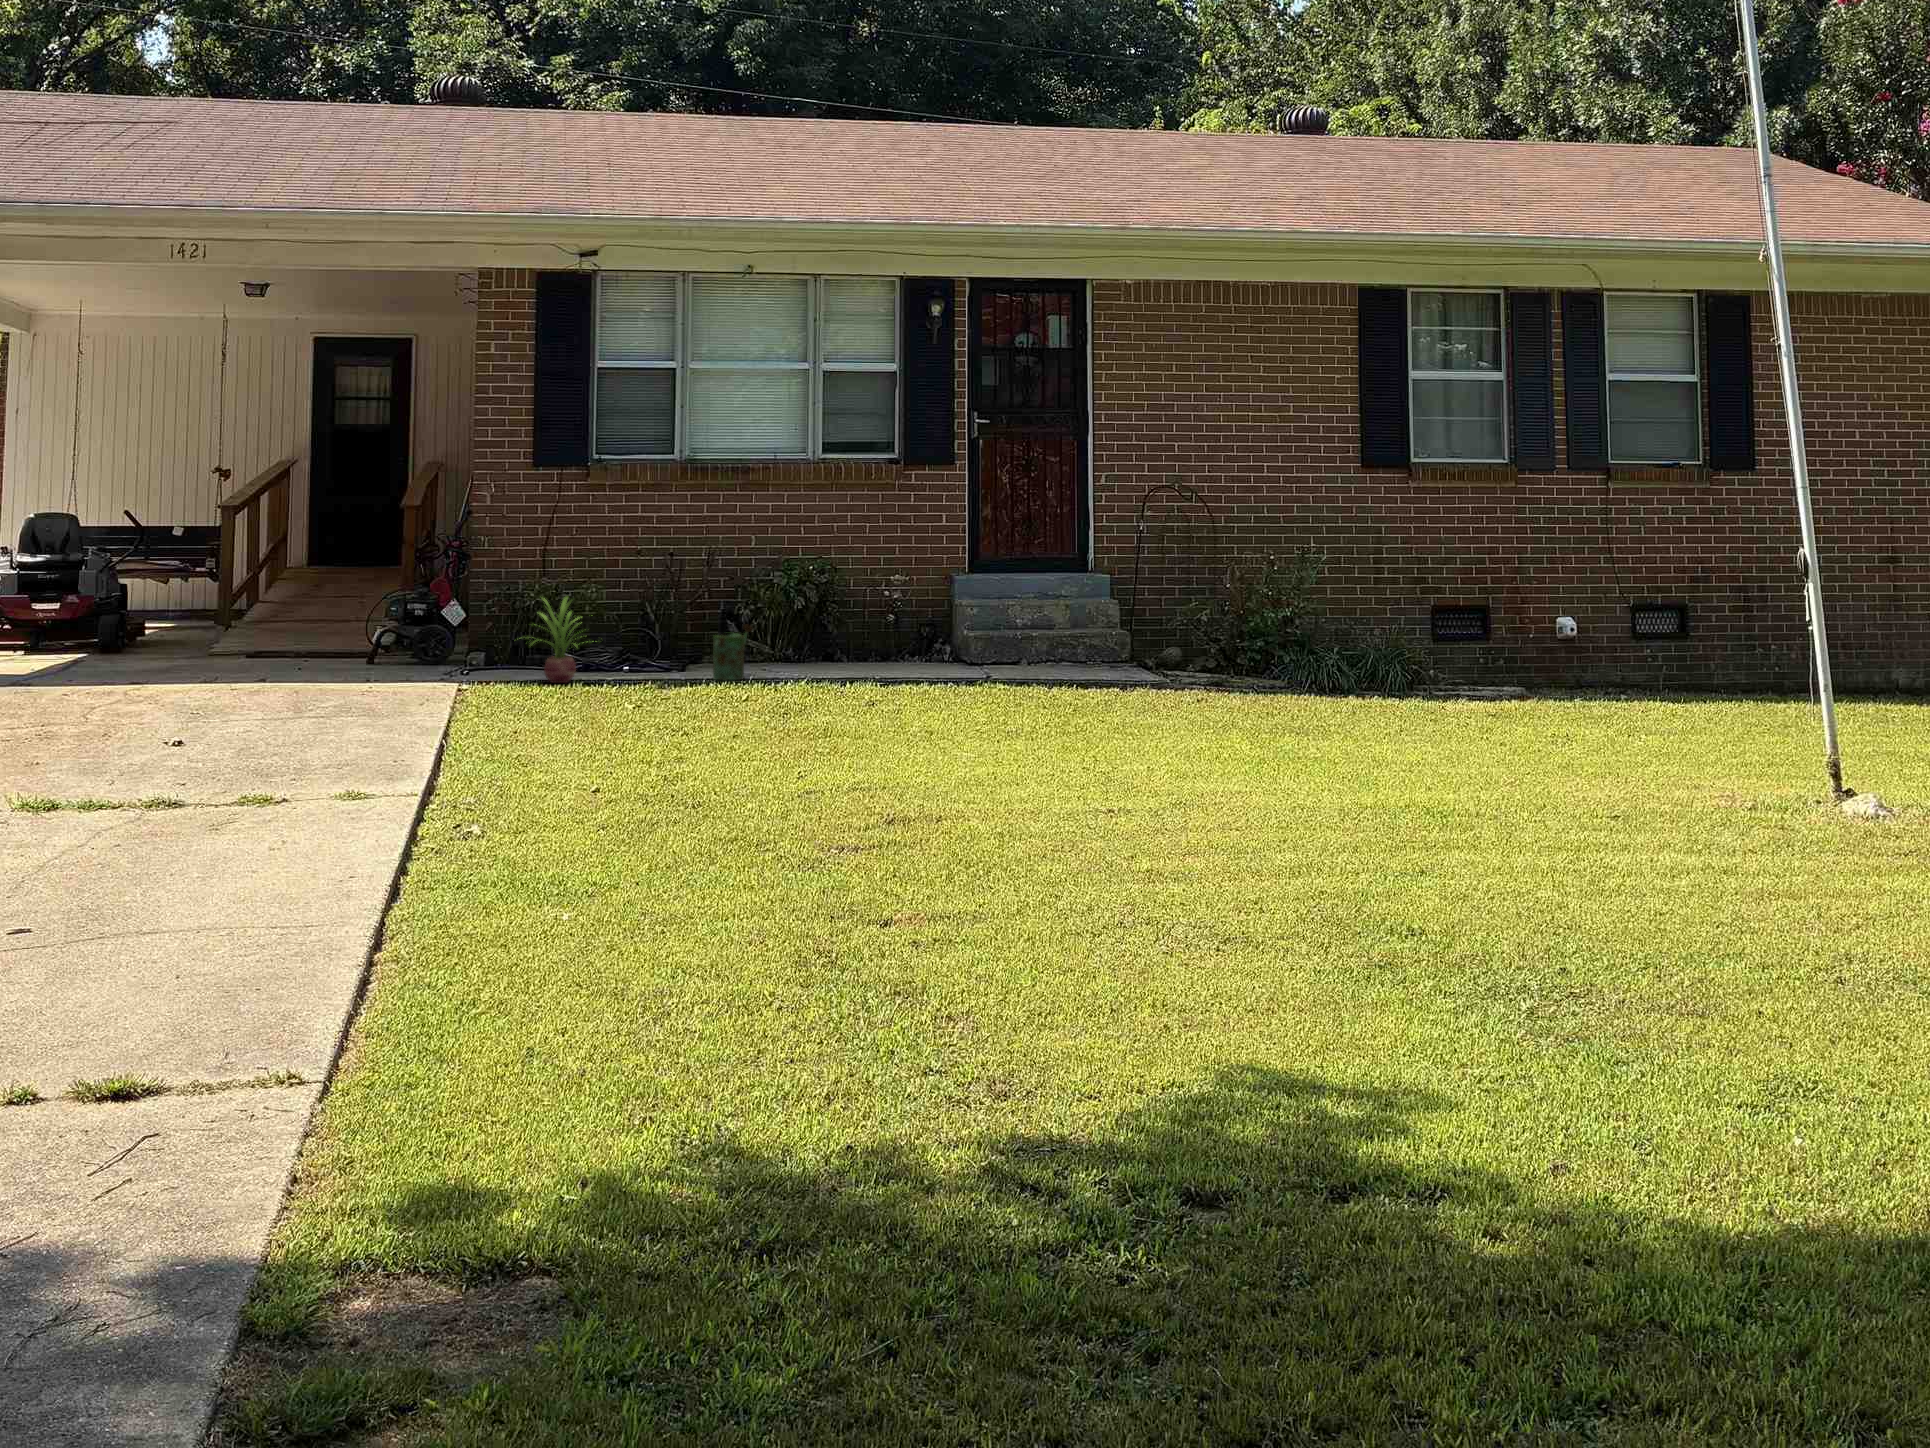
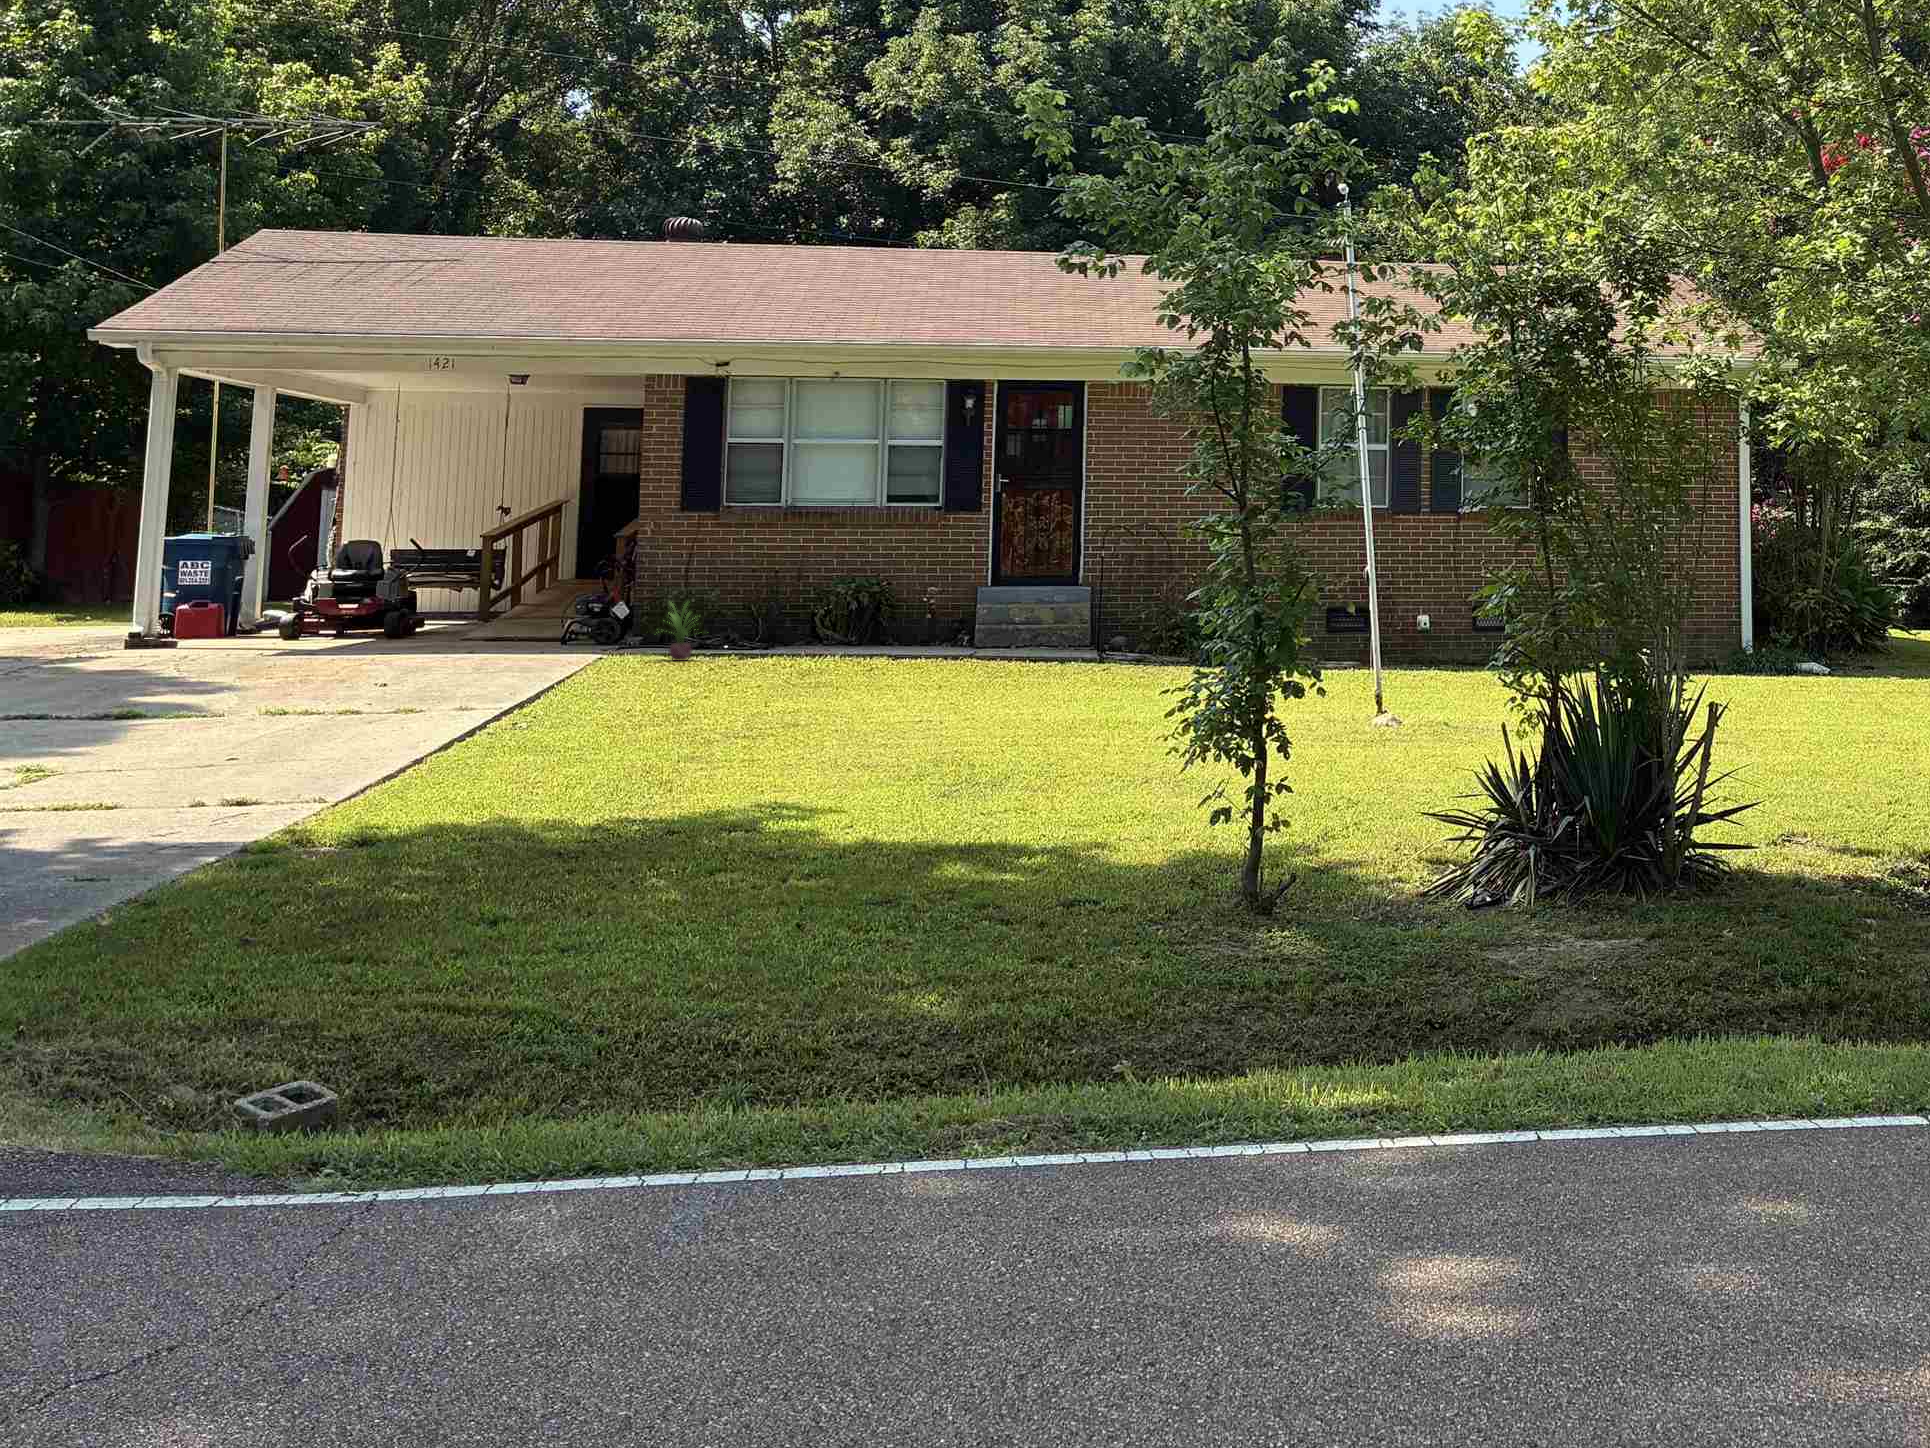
watering can: present [713,625,753,681] -> none [788,622,825,660]

